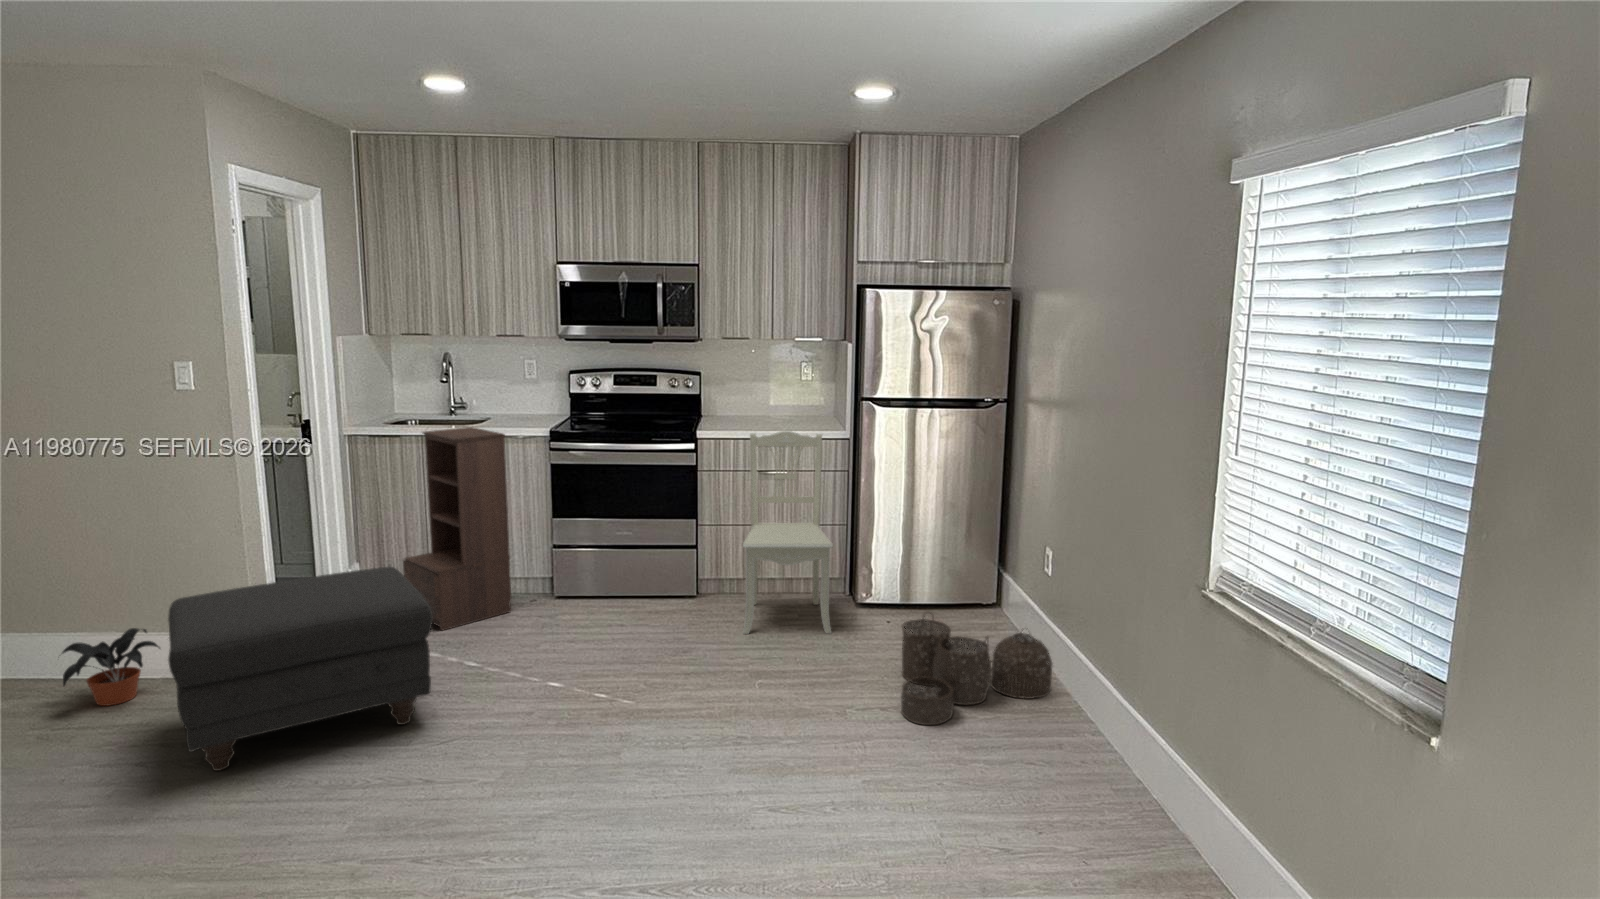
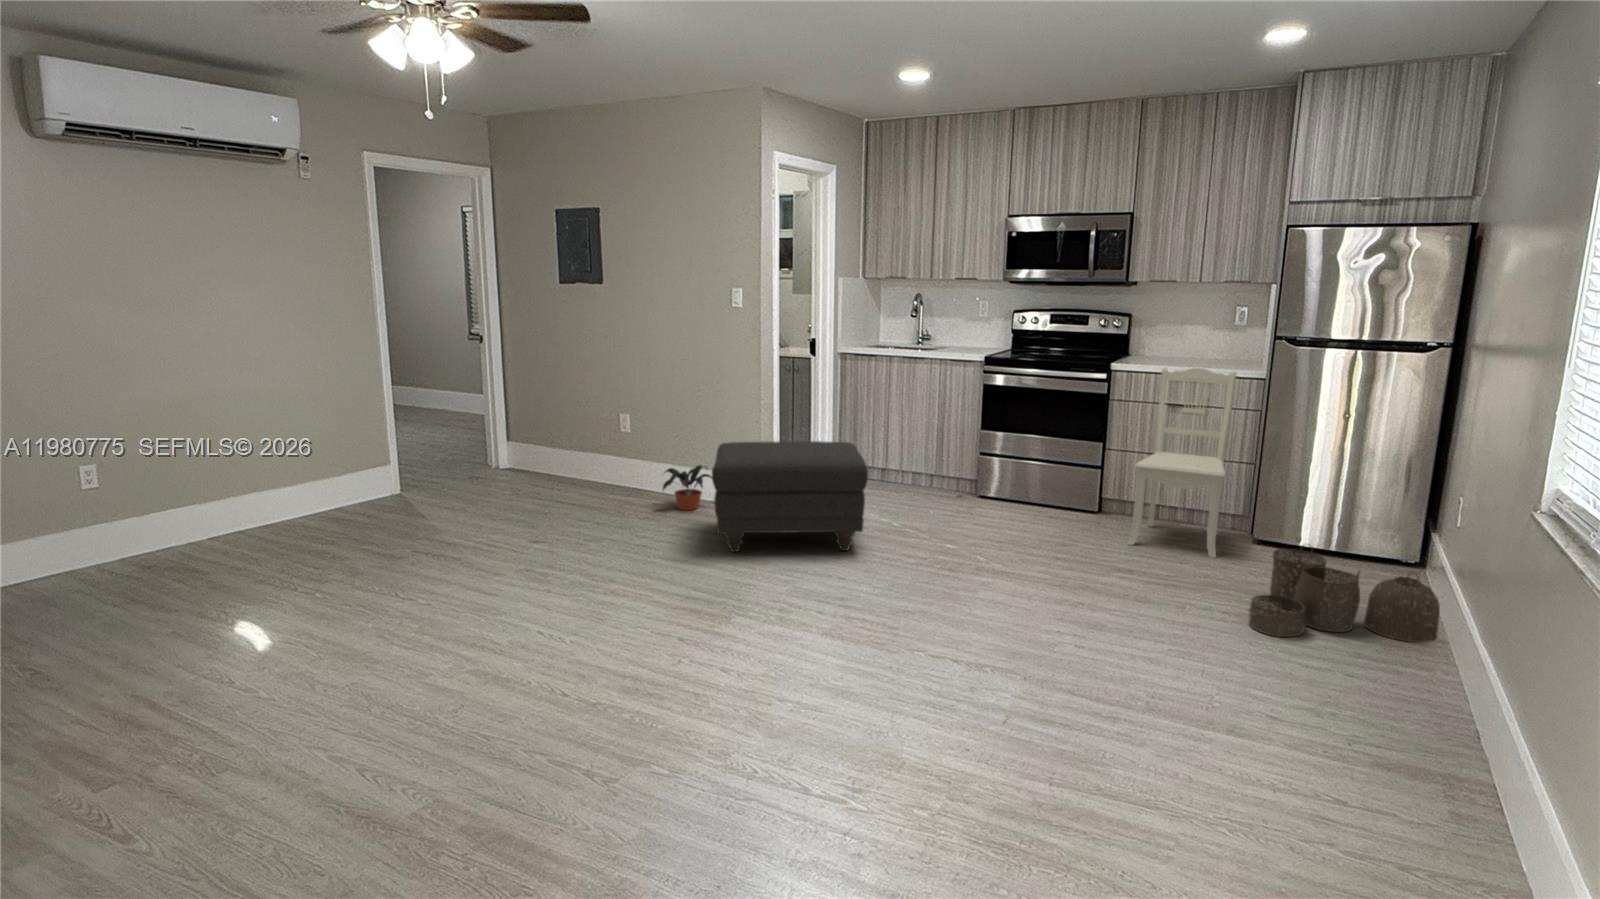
bookshelf: present [403,427,511,630] -> none [867,351,948,504]

